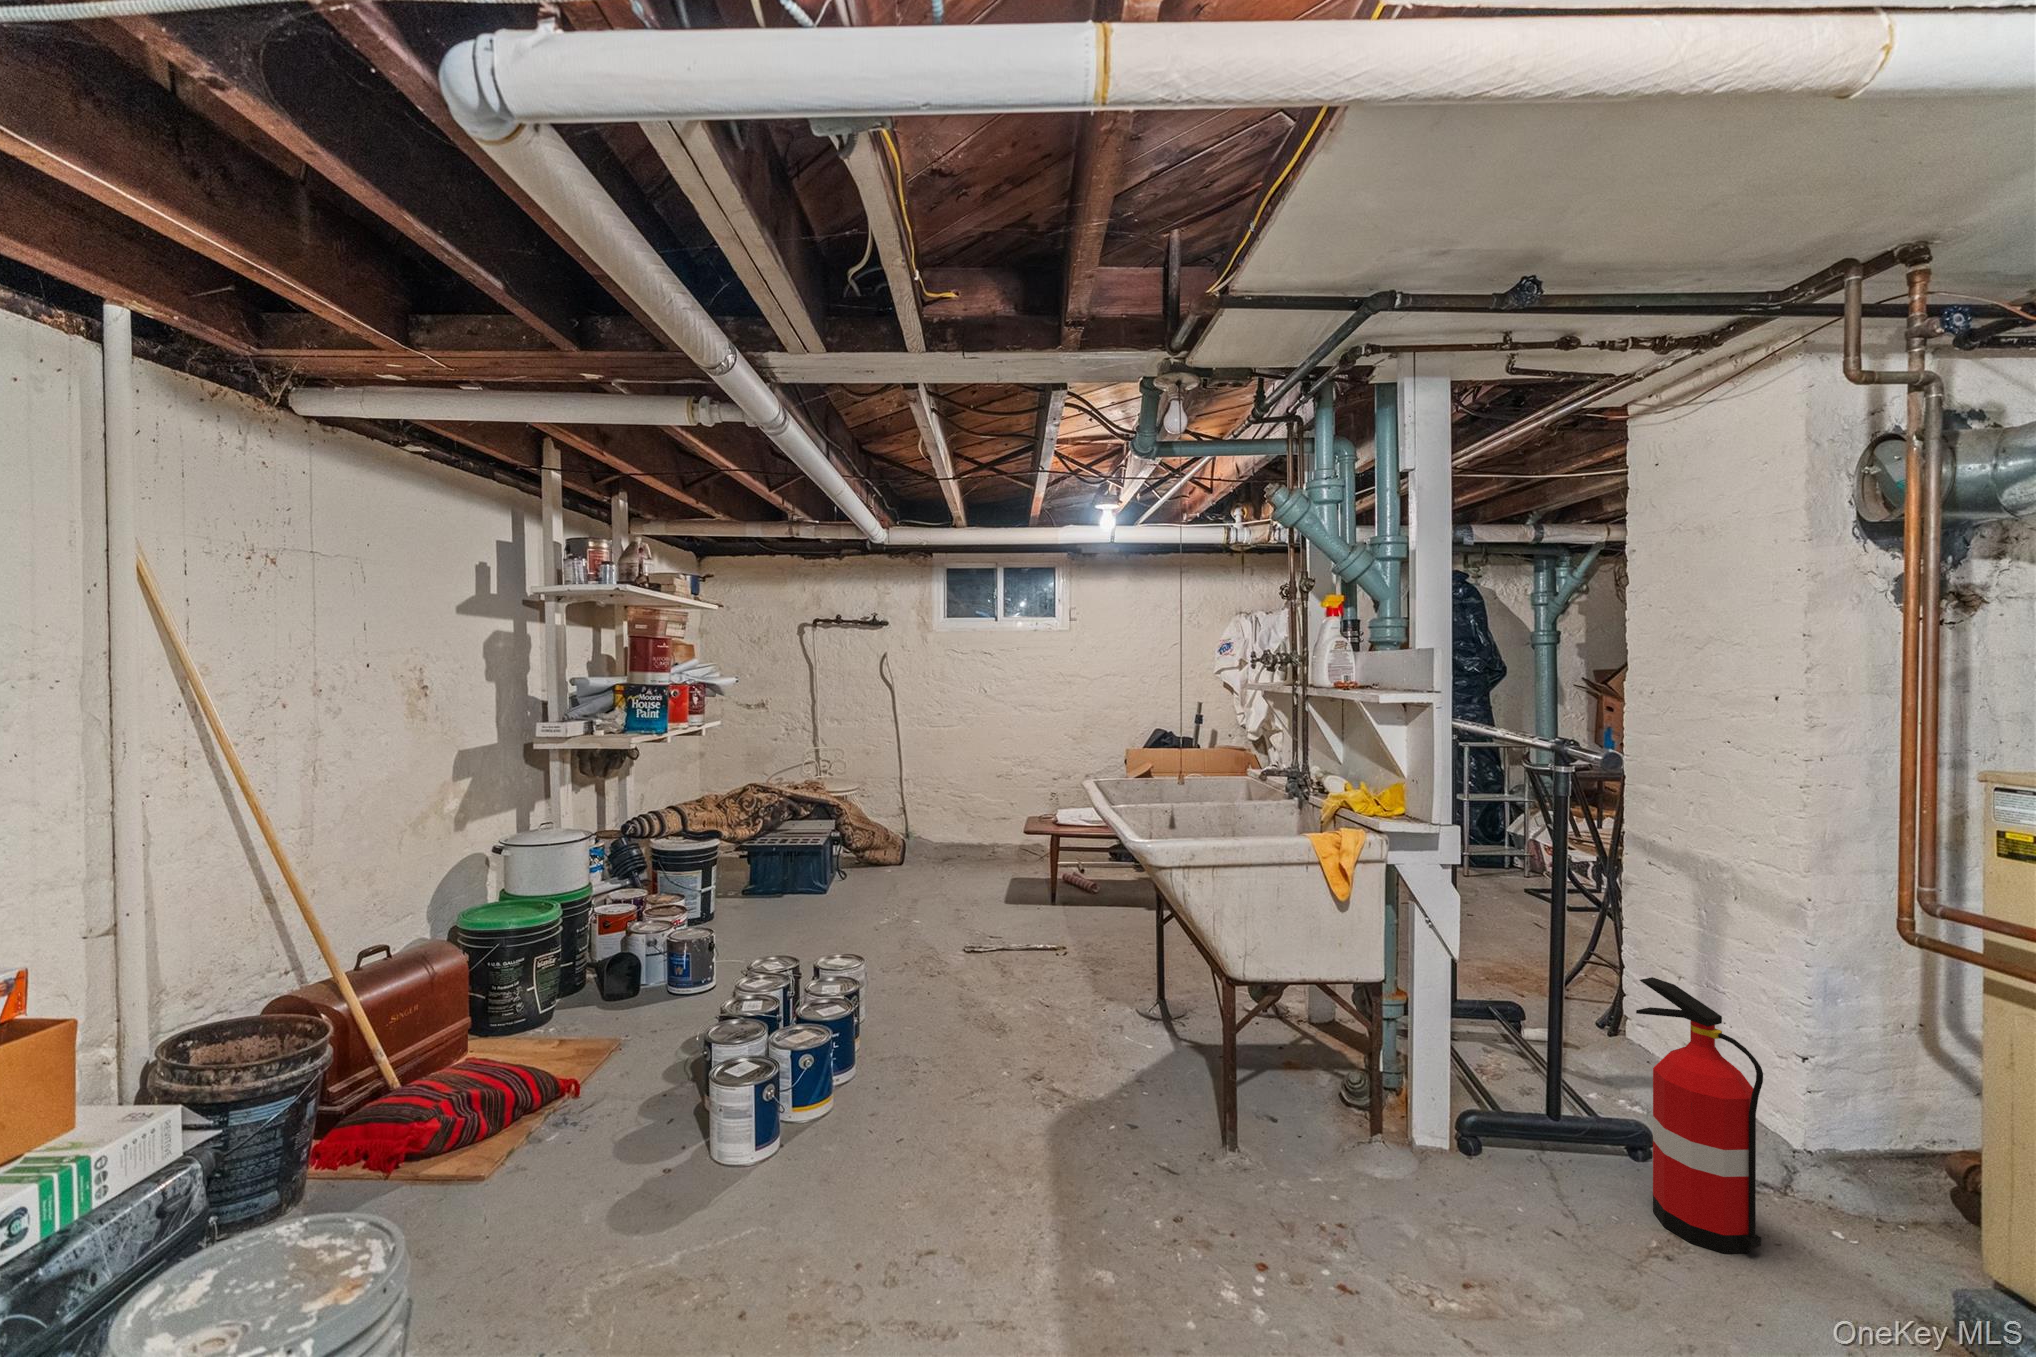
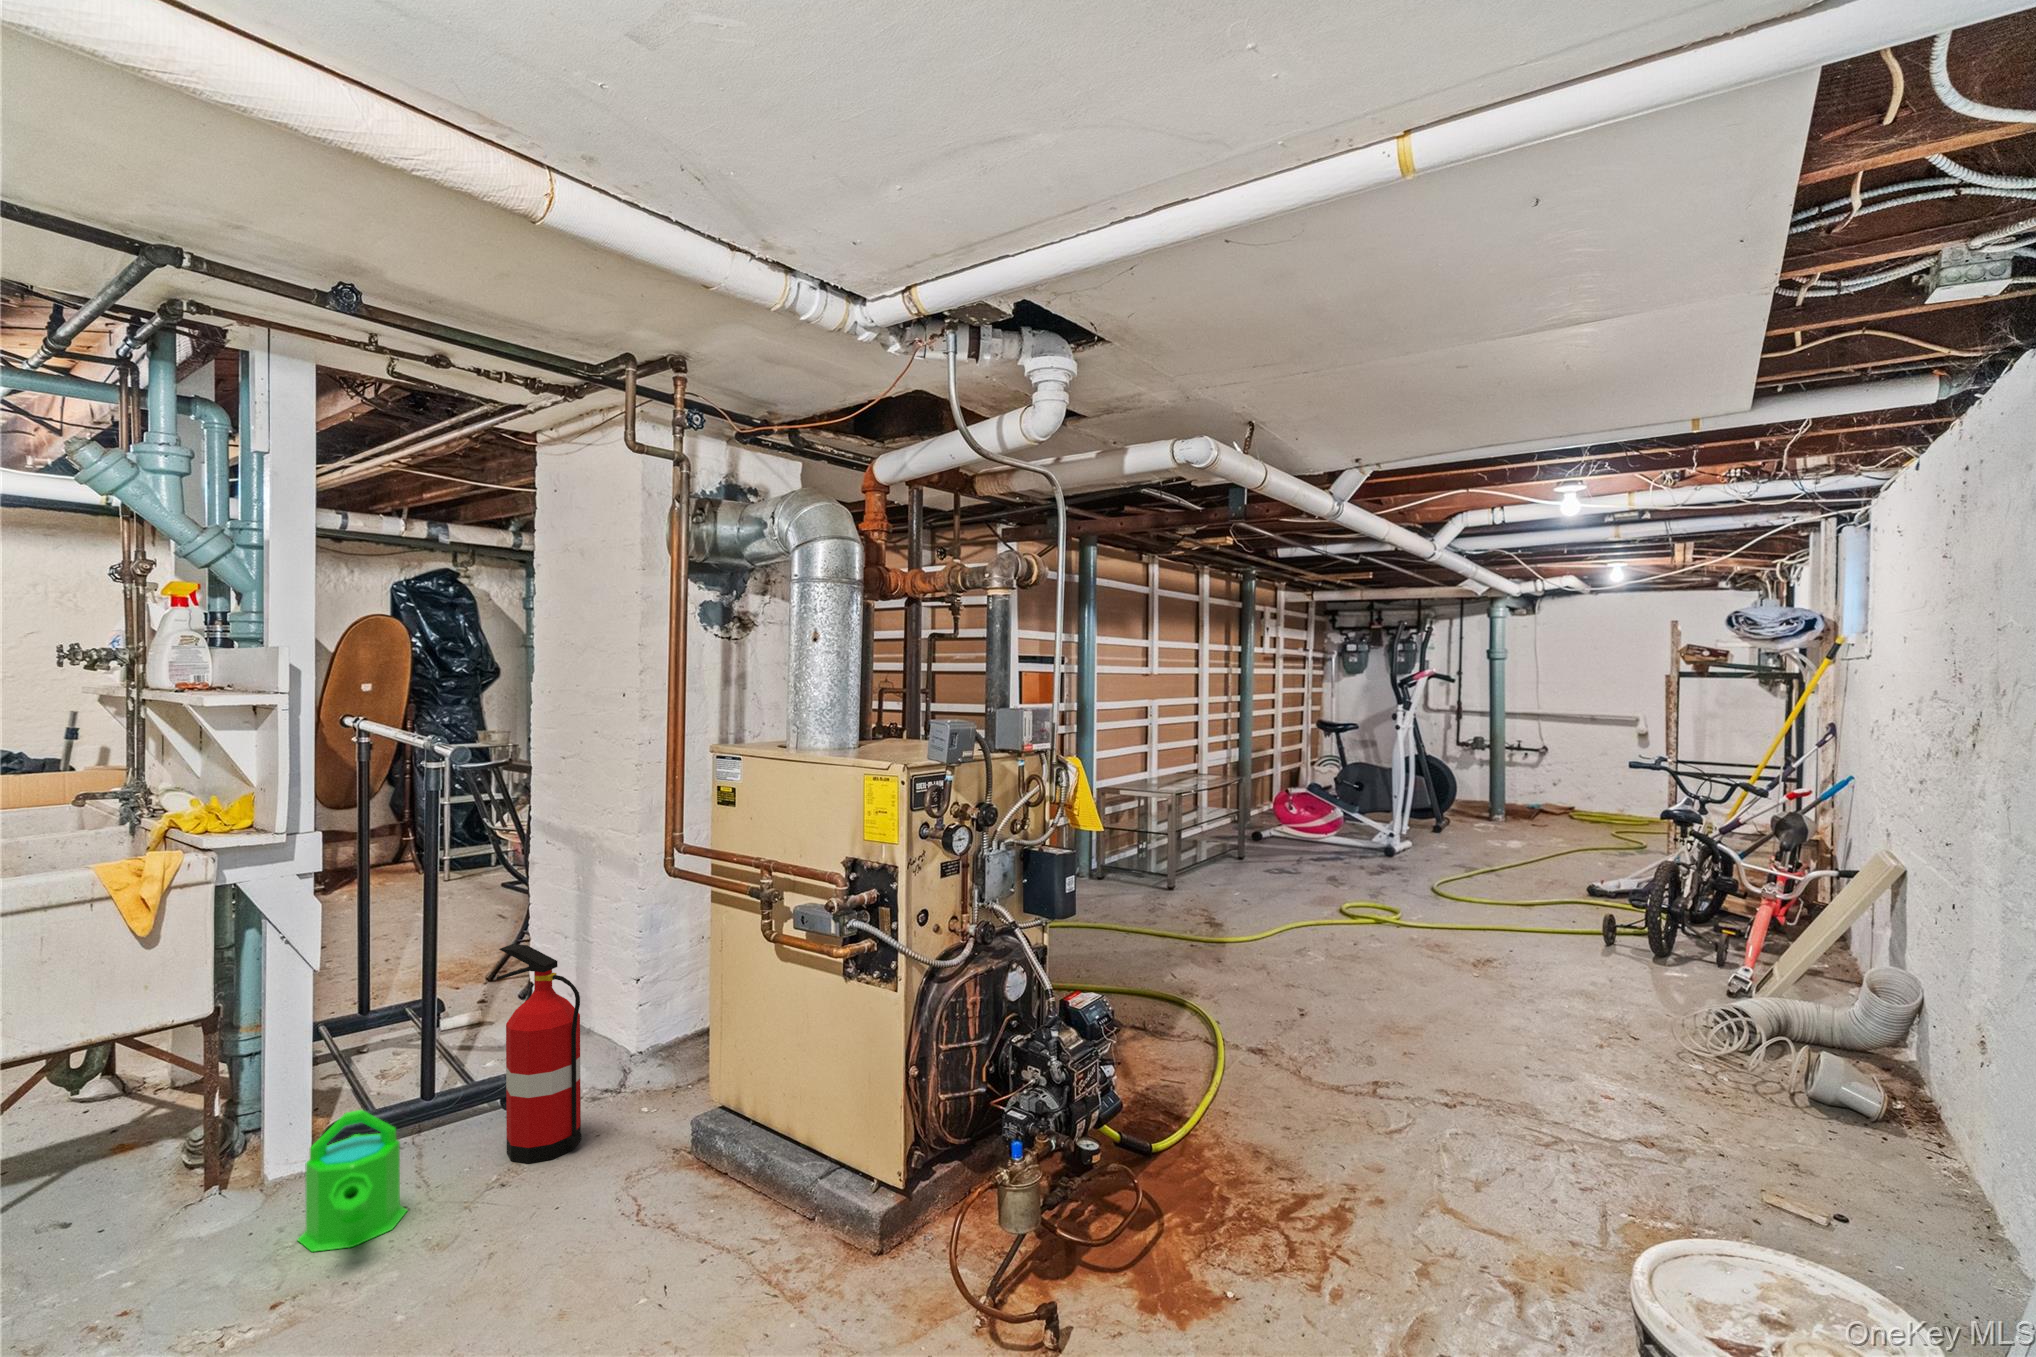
watering can: none [1456,1110,1561,1254] -> present [298,1109,407,1252]

